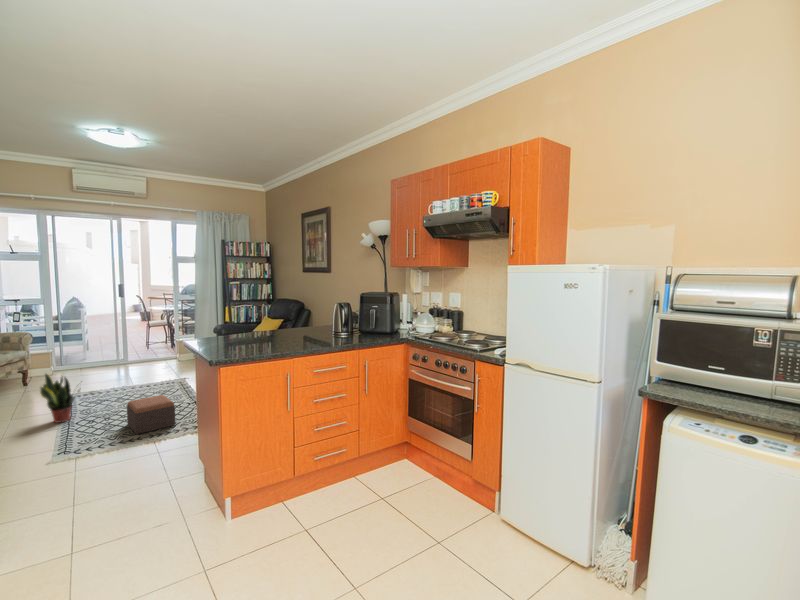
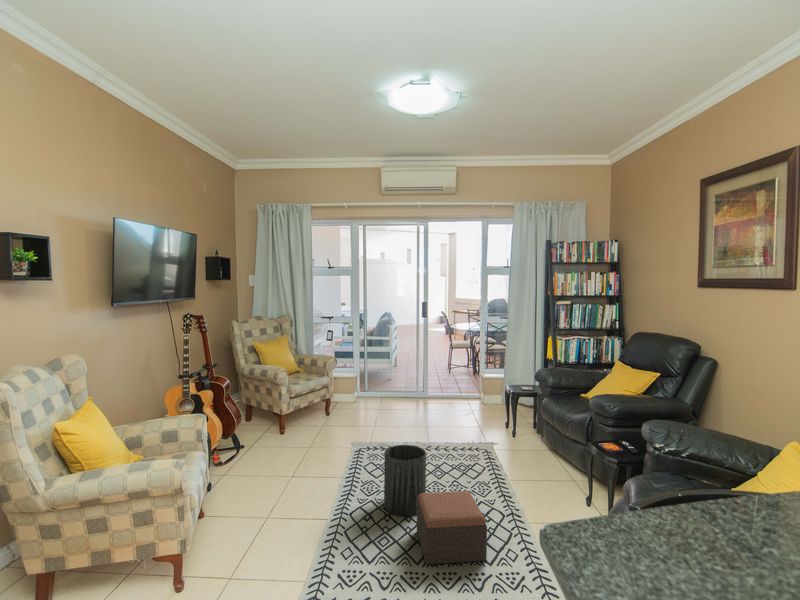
potted plant: present [40,374,79,423] -> none [322,420,370,494]
trash can: none [98,379,133,422] -> present [384,445,426,516]

